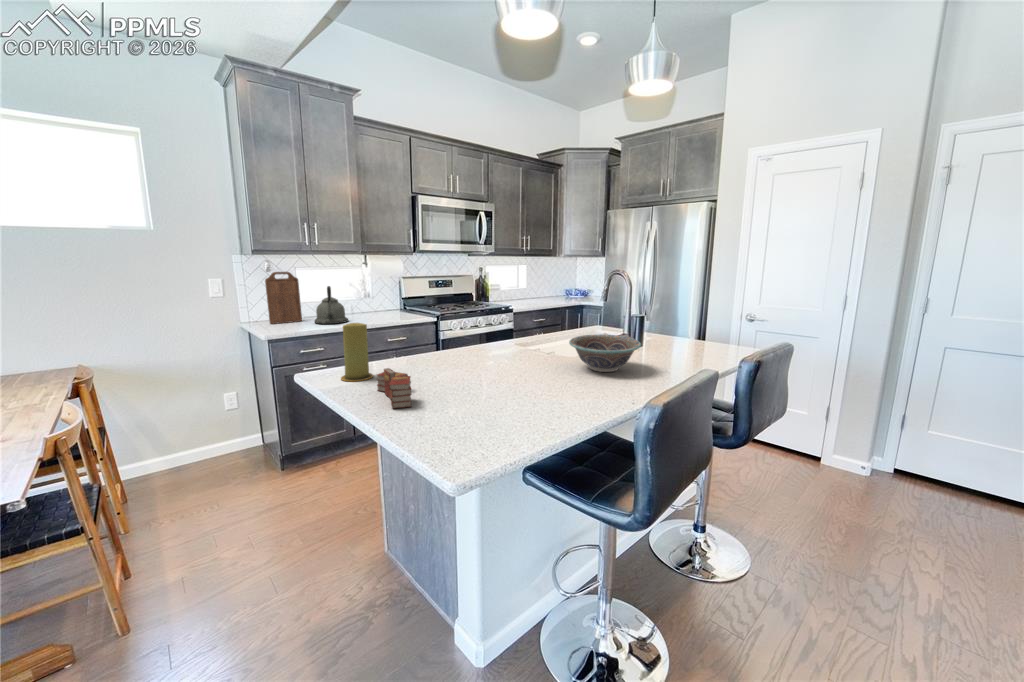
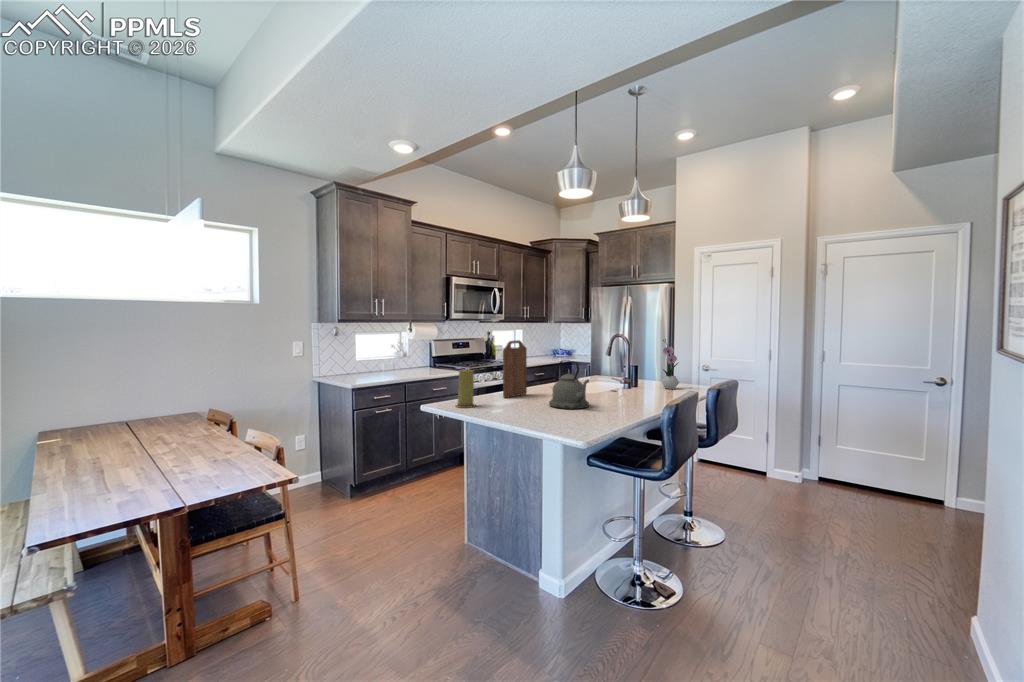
cutting board: present [265,272,302,324] -> present [503,340,527,398]
flower arrangement: none [675,278,704,352] -> present [661,339,679,389]
kettle: present [314,286,348,324] -> present [549,360,589,409]
decorative bowl: present [569,334,641,372] -> none [598,377,646,400]
book: present [377,368,411,409] -> none [489,396,523,418]

